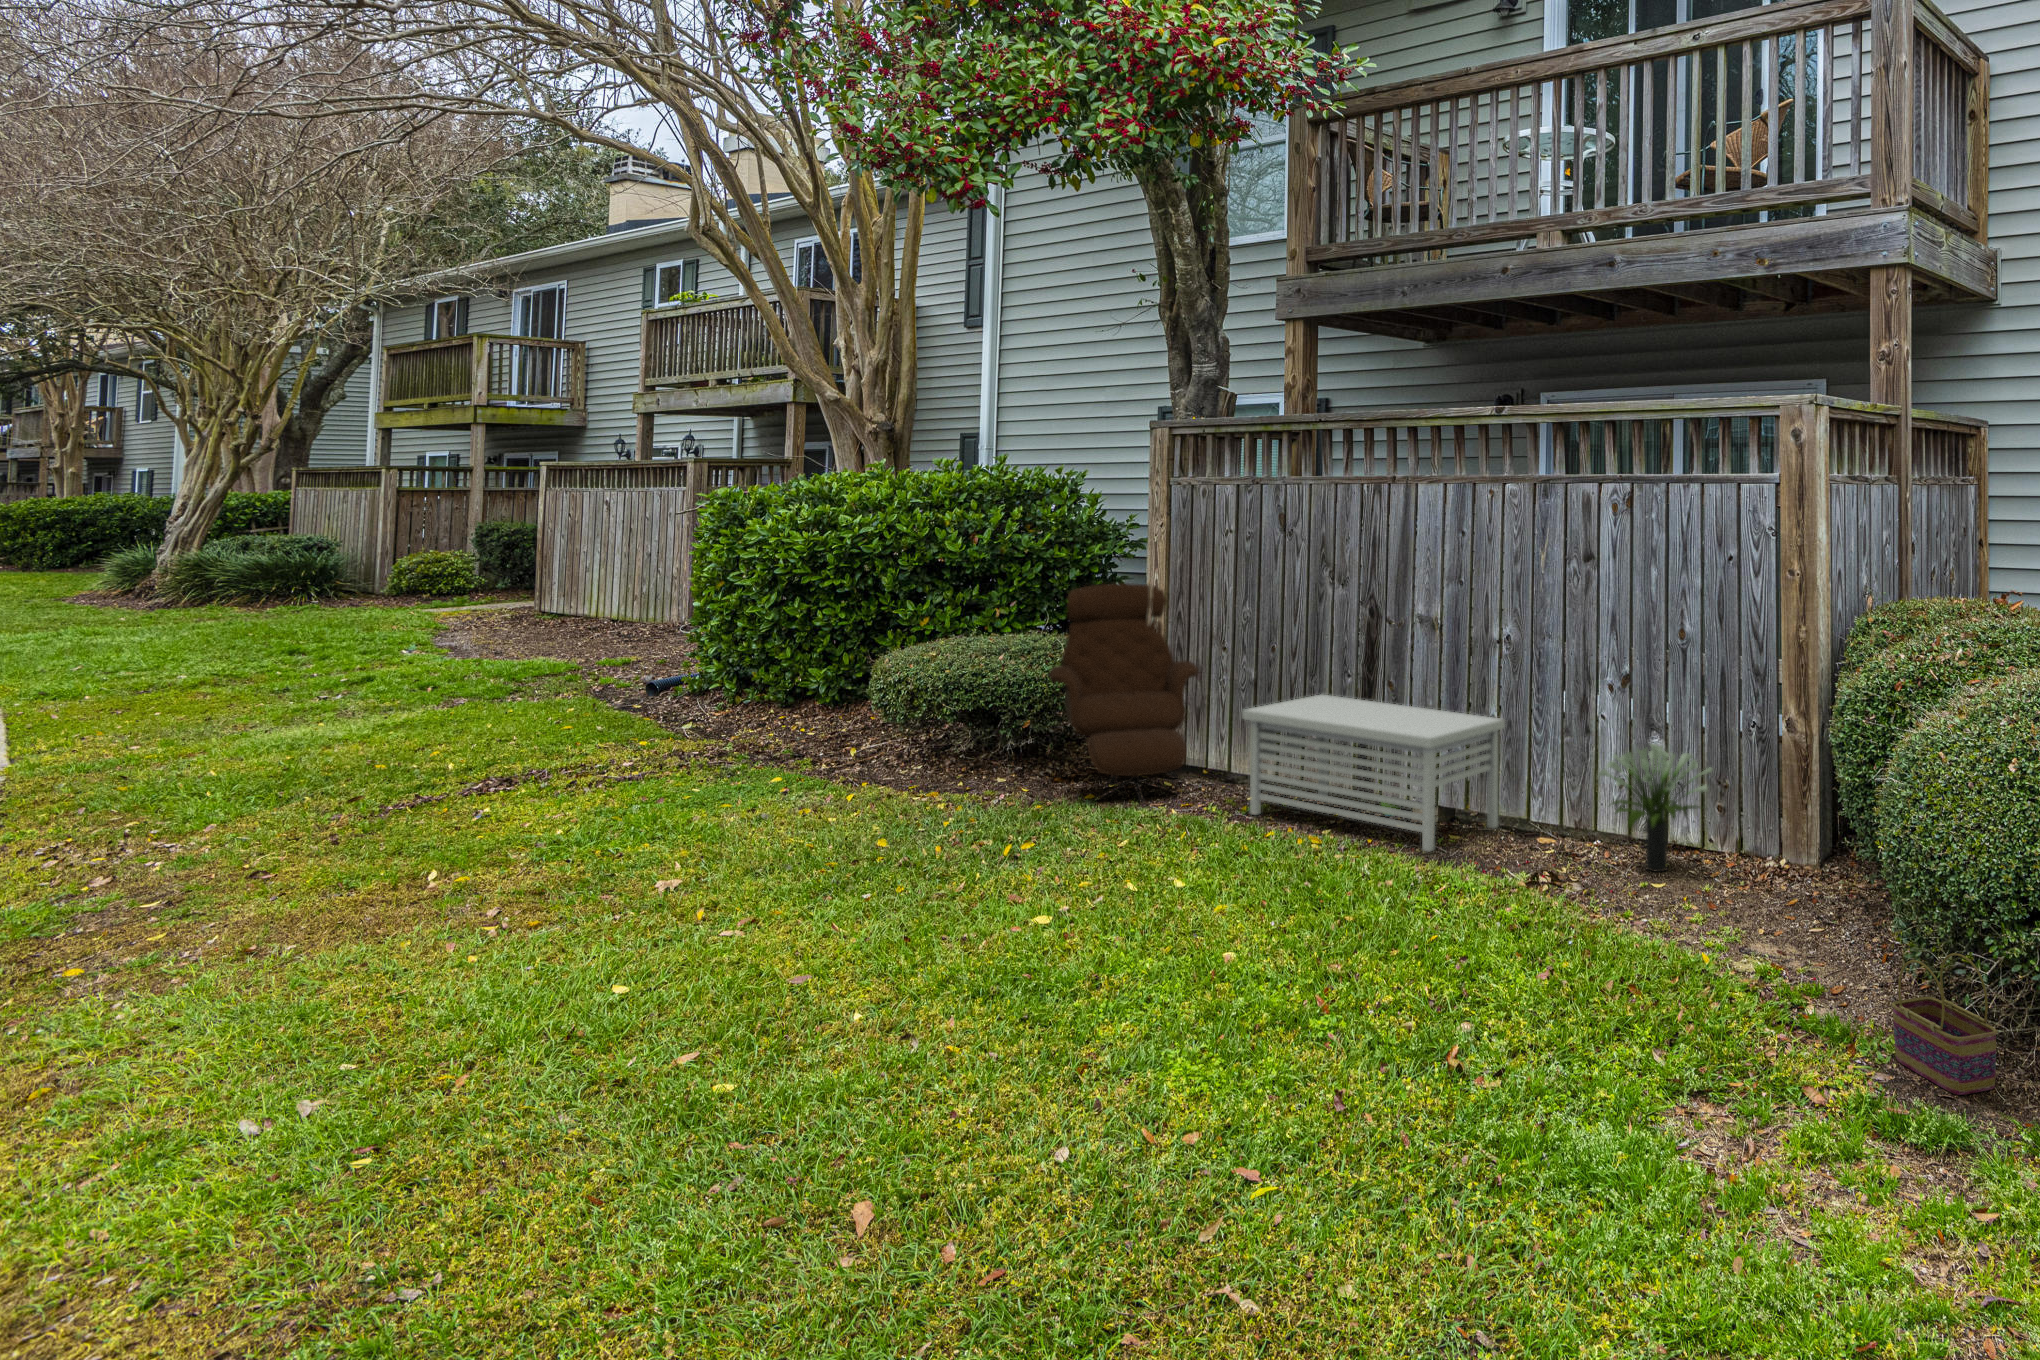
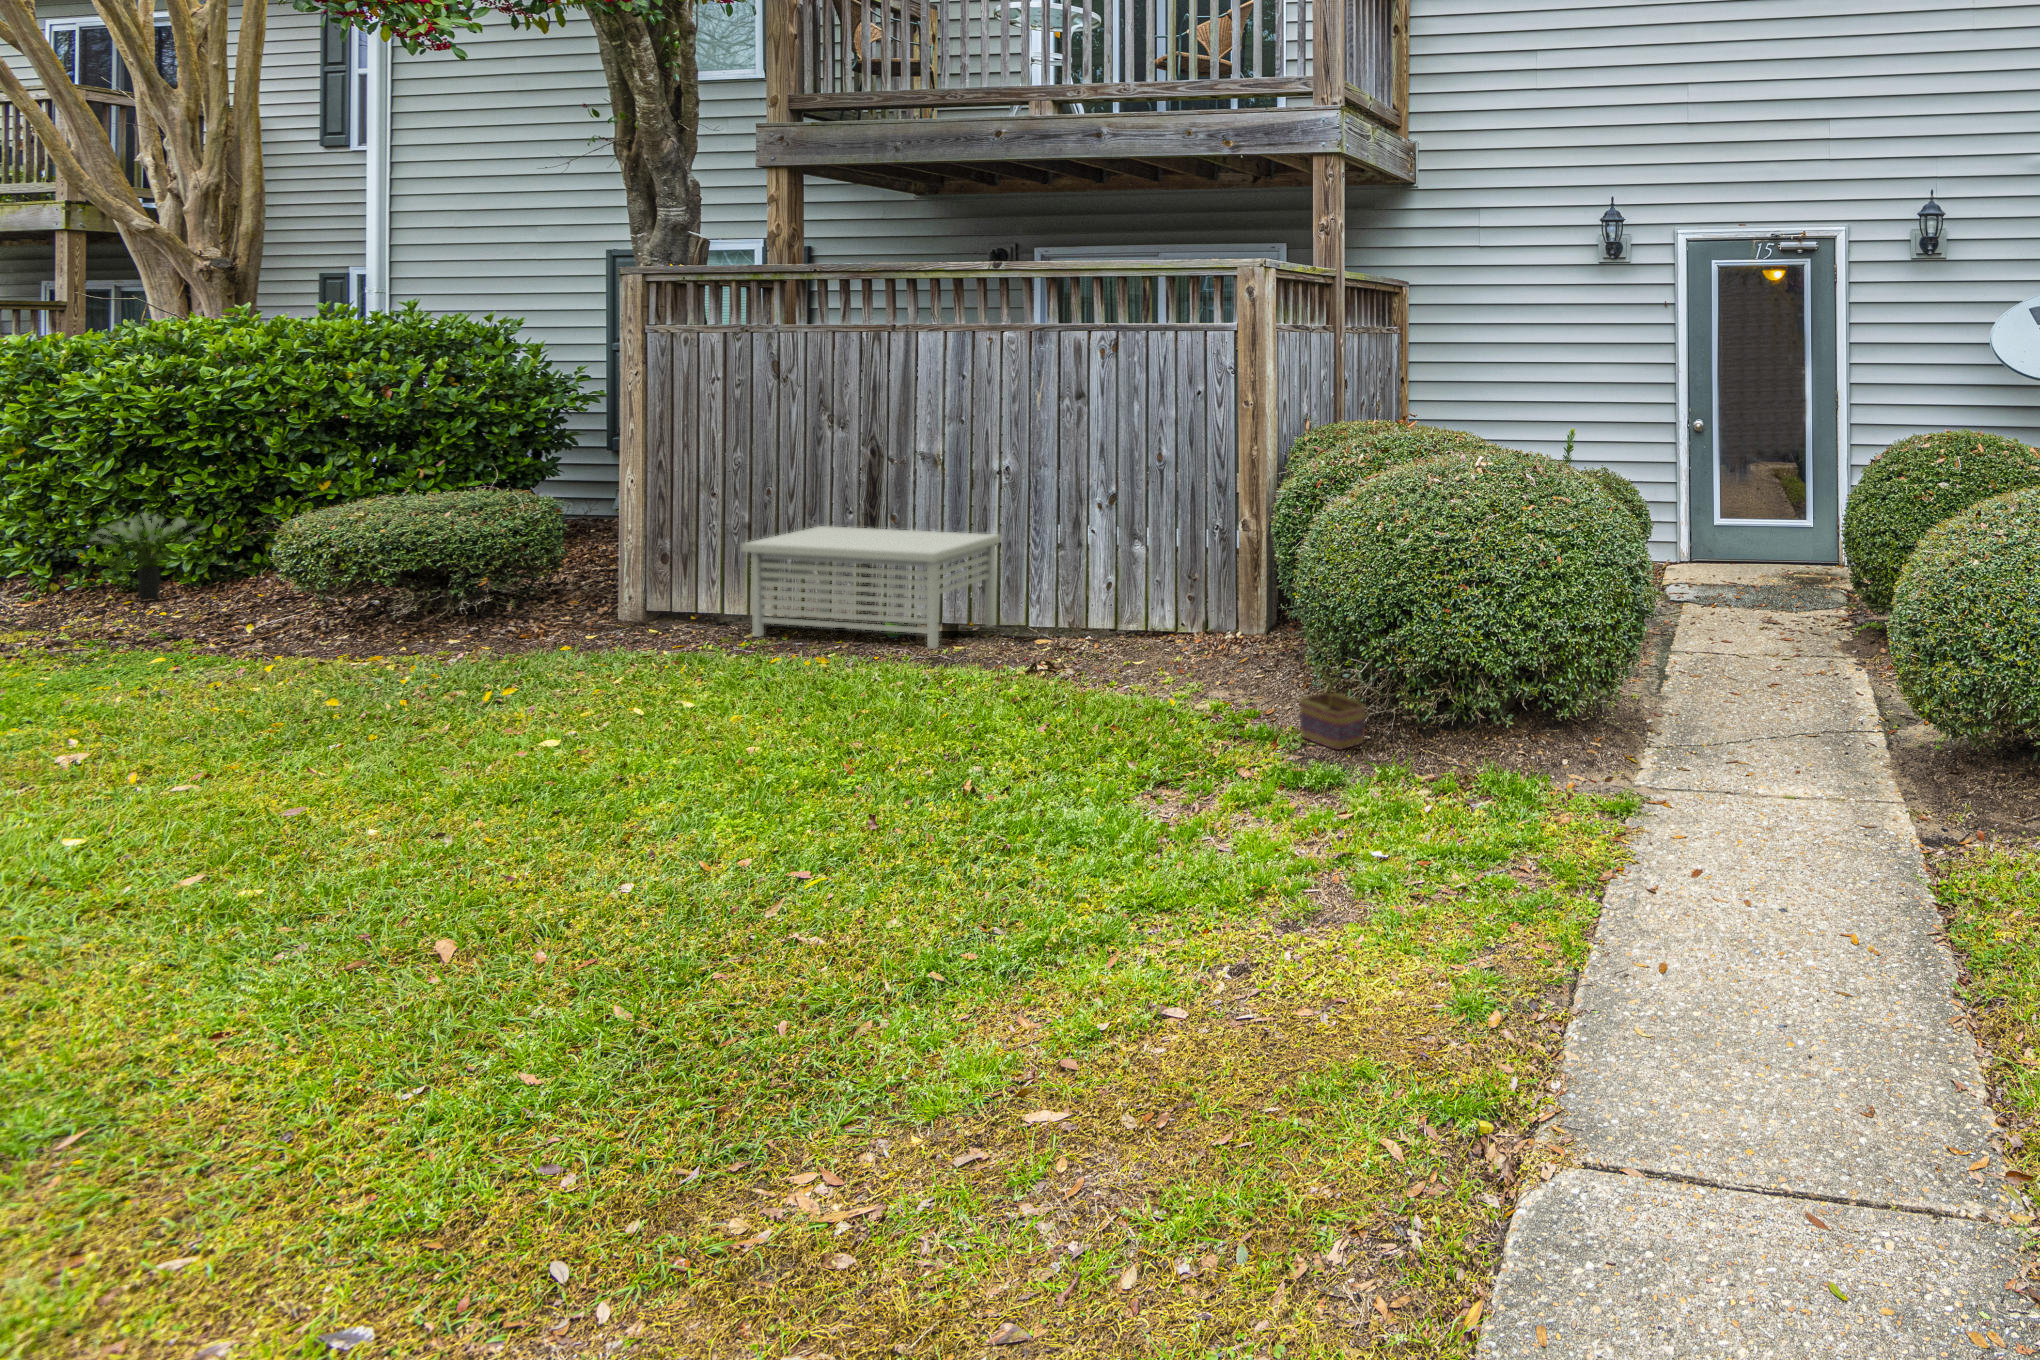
lounge chair: present [1049,583,1199,804] -> none [511,432,685,641]
potted plant: present [1599,744,1712,872] -> present [90,514,204,602]

